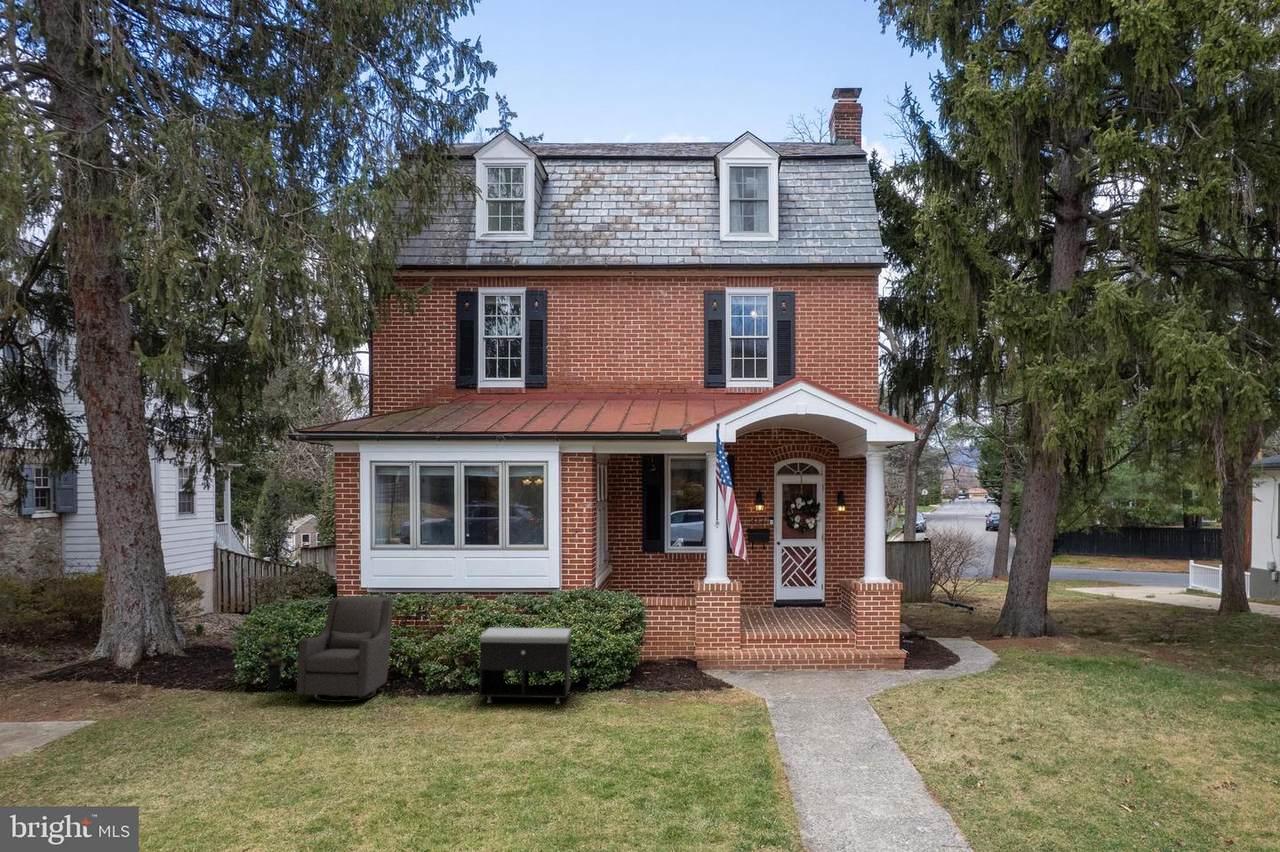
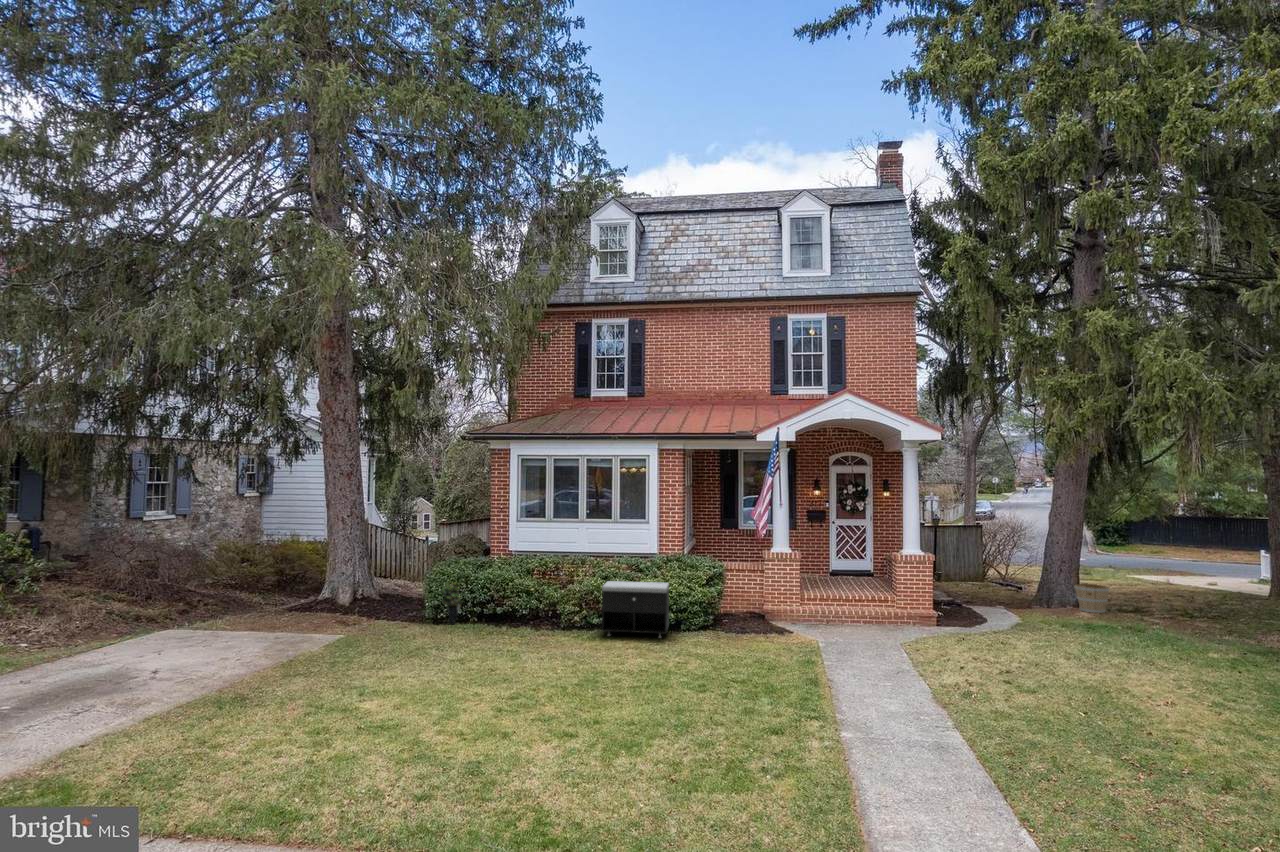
chair: present [297,596,393,703] -> none [471,557,537,633]
wooden bucket: none [1061,615,1102,651] -> present [1074,583,1109,613]

